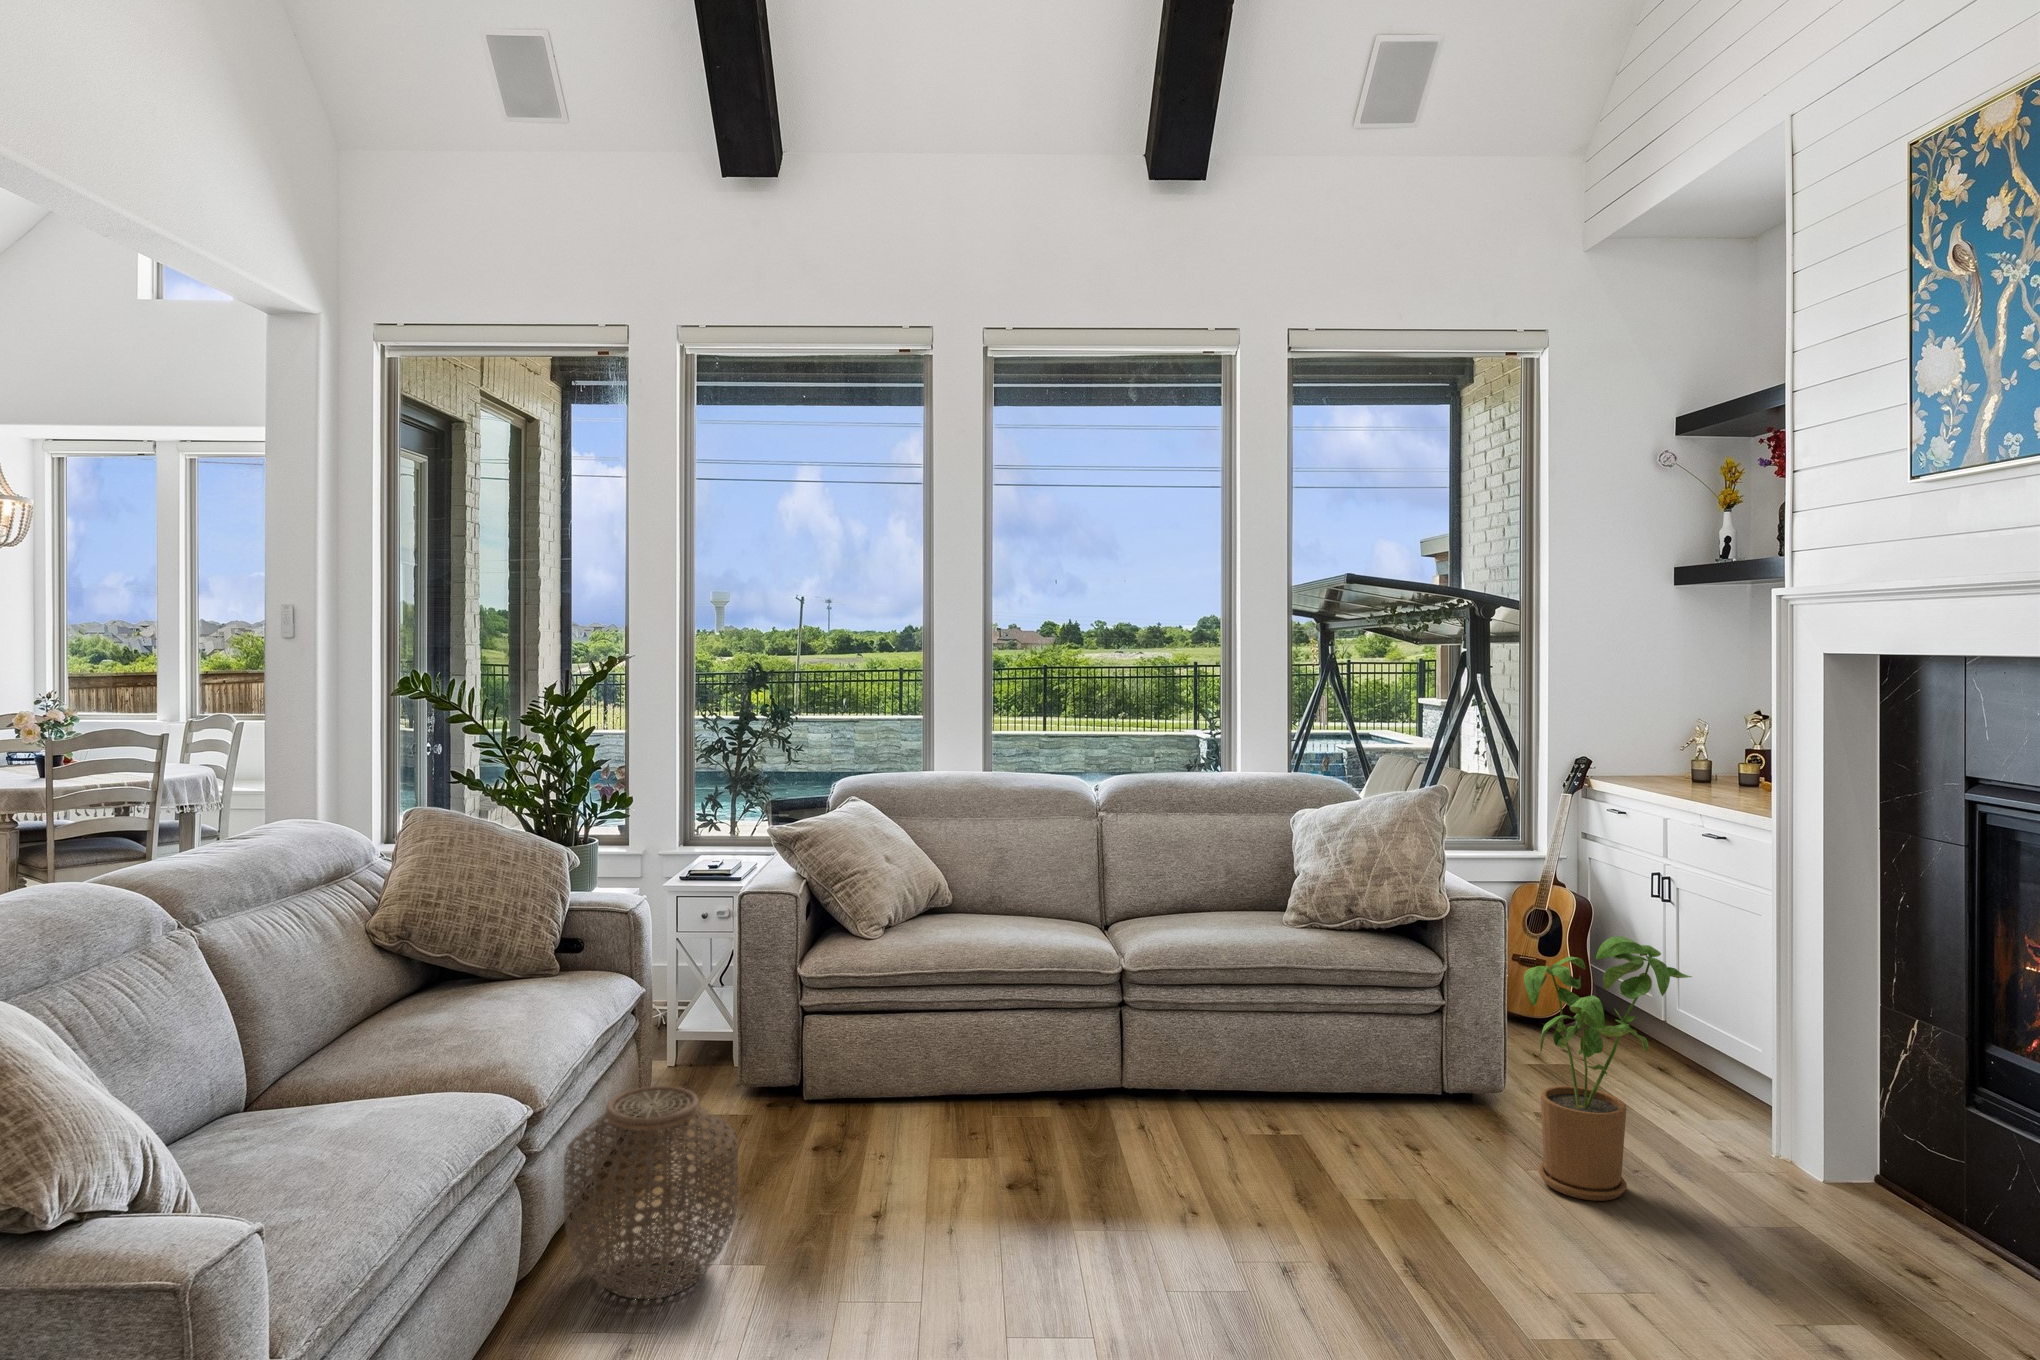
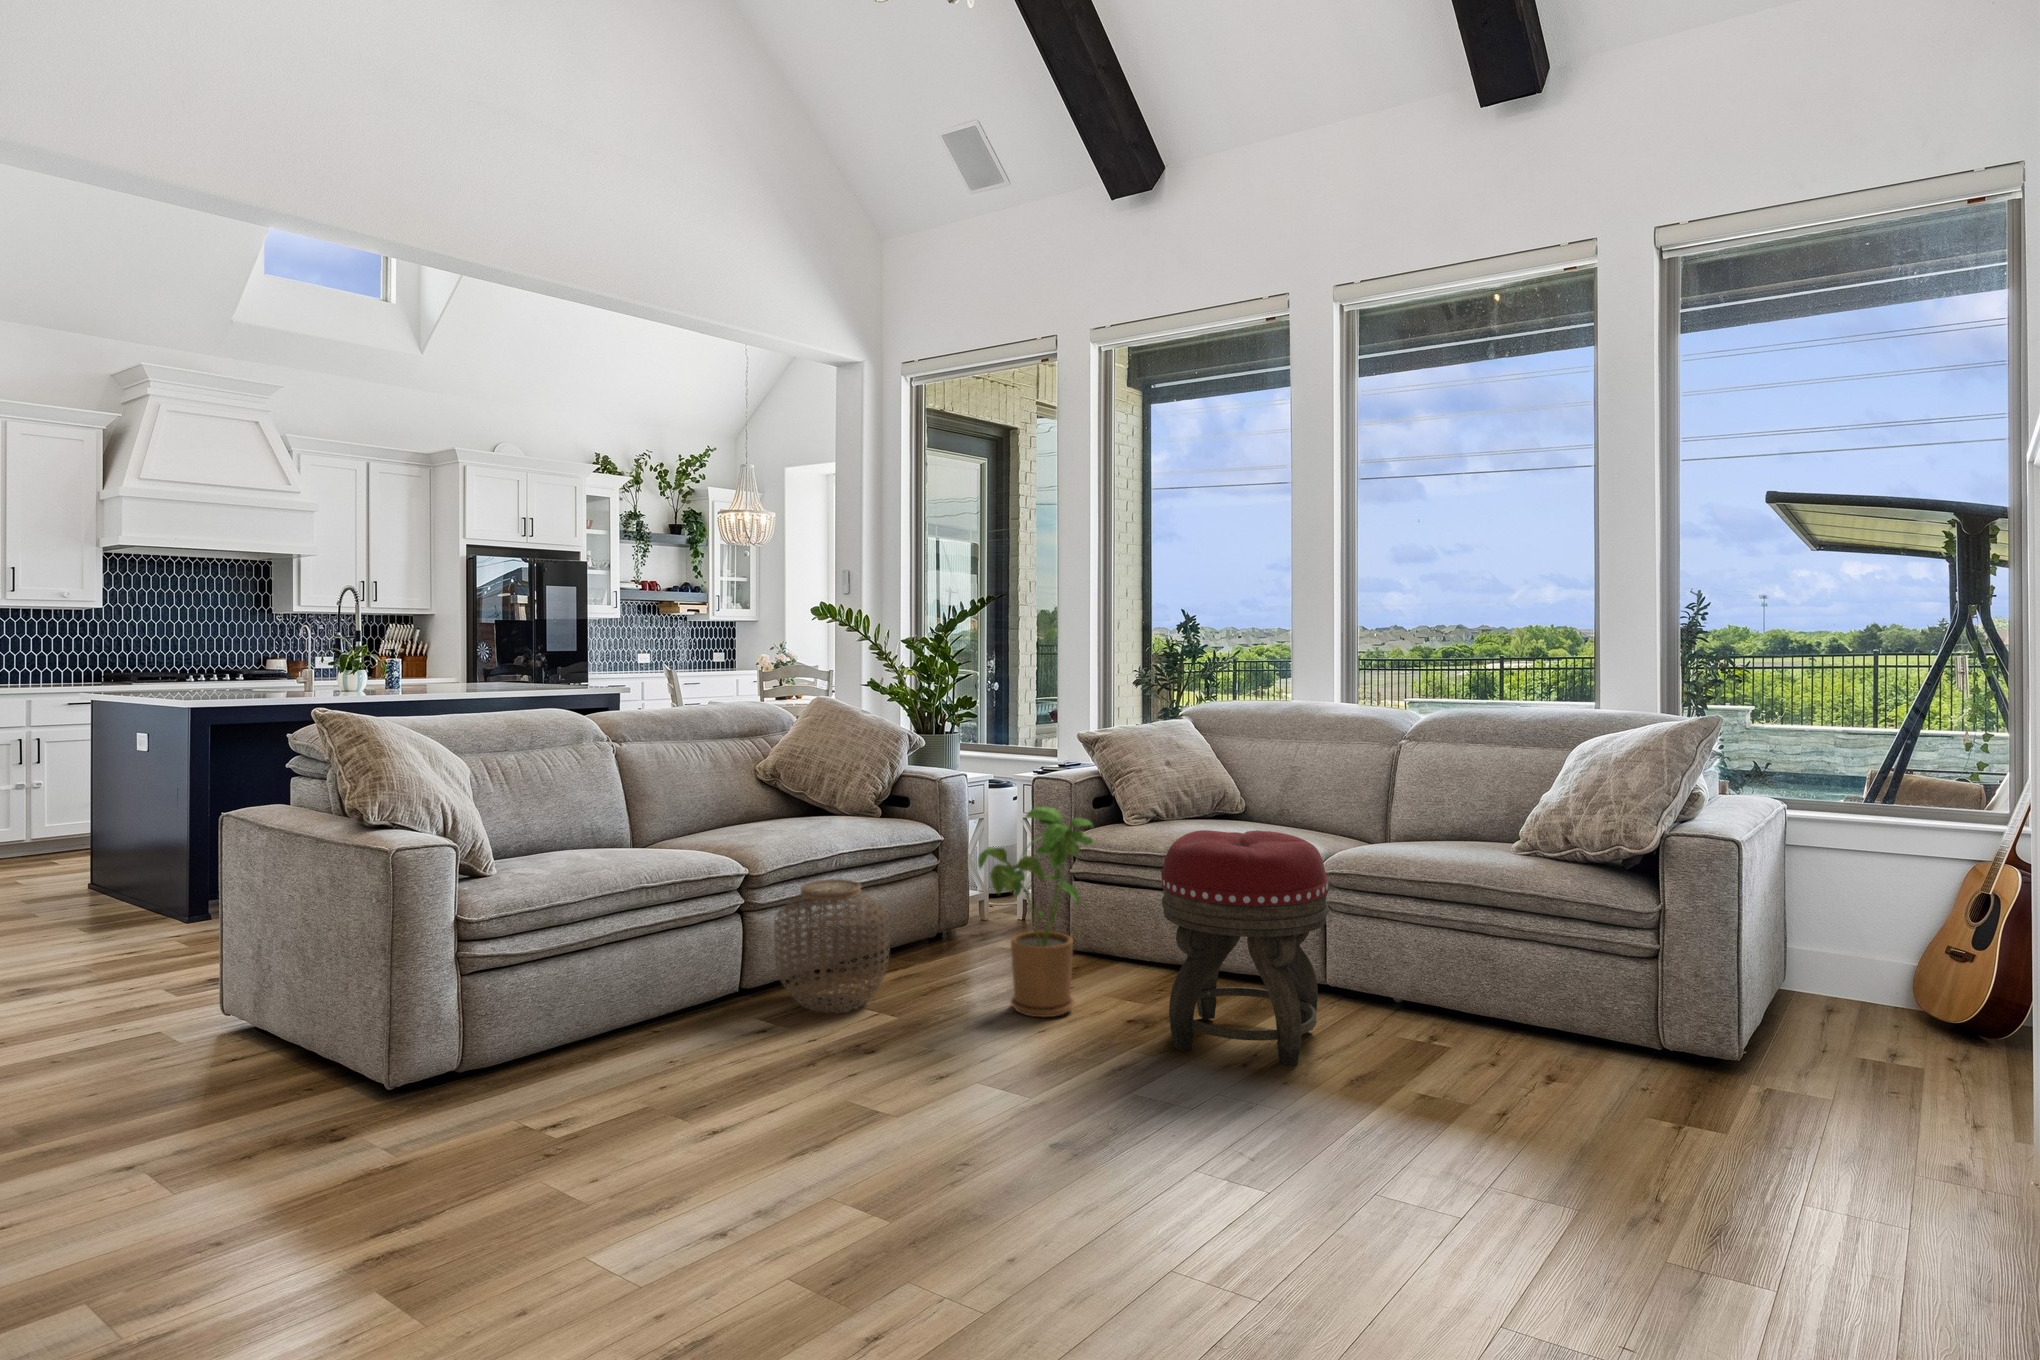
house plant: present [1524,936,1691,1201] -> present [978,807,1094,1017]
footstool: none [1070,940,1257,1221] -> present [1161,830,1329,1066]

